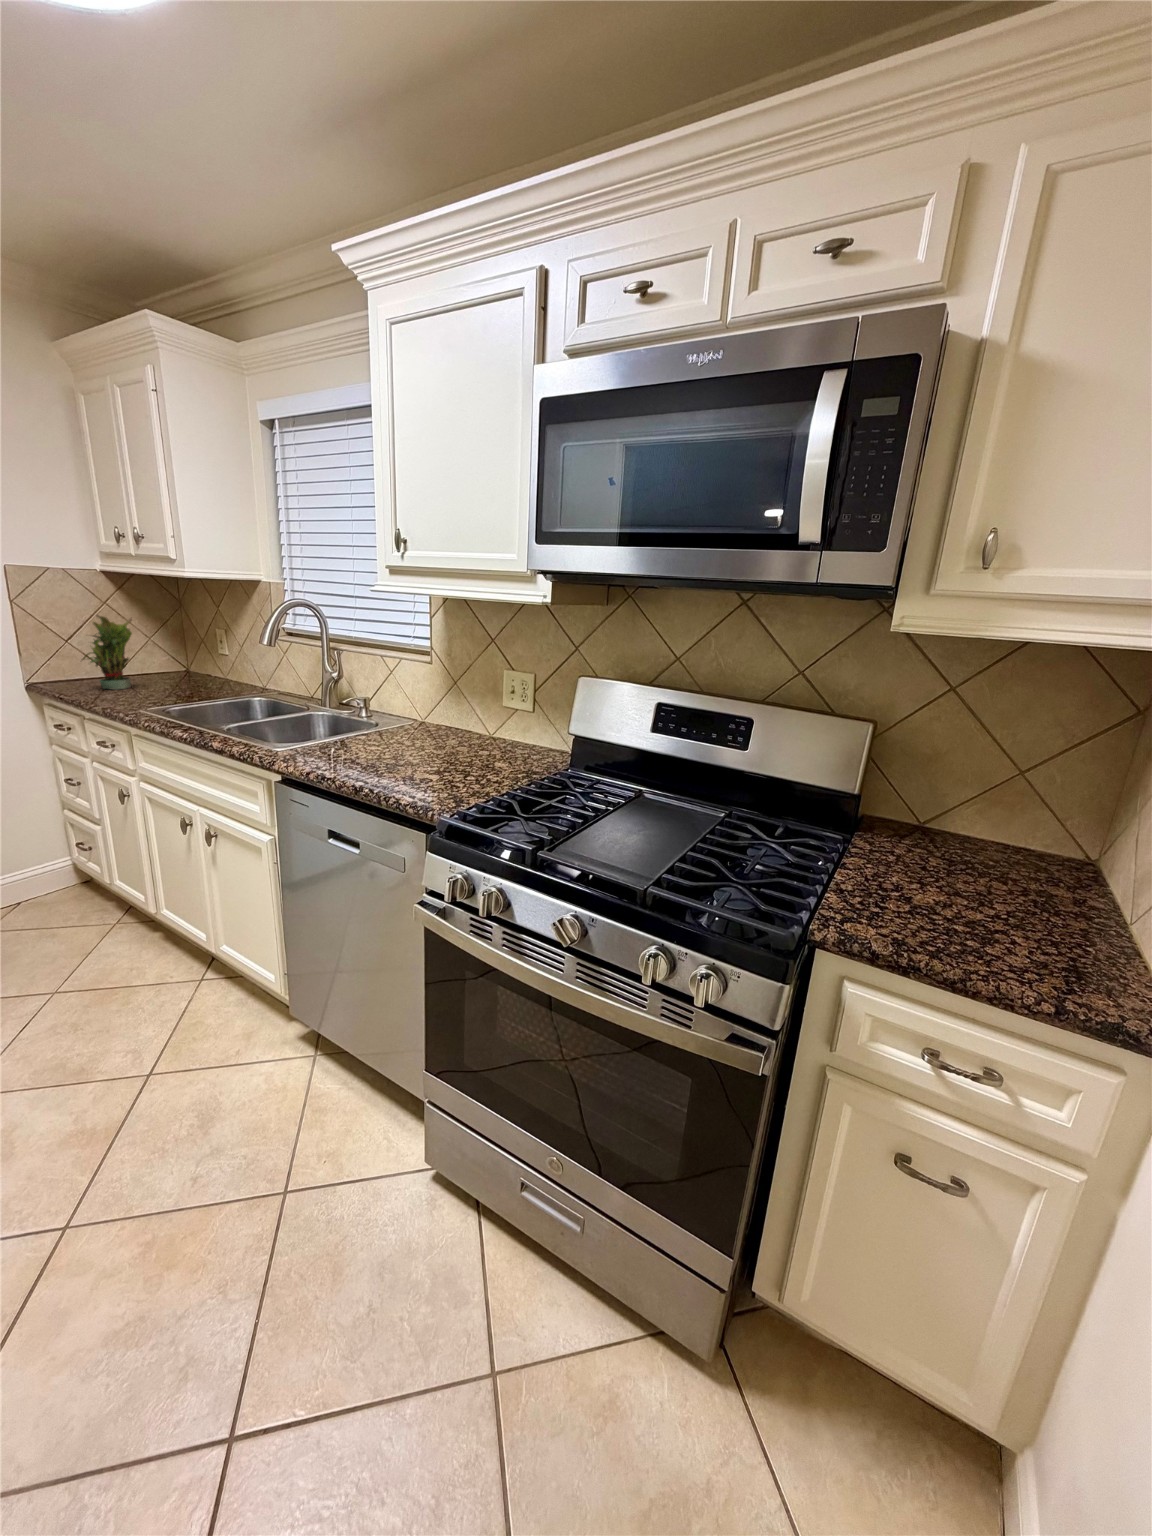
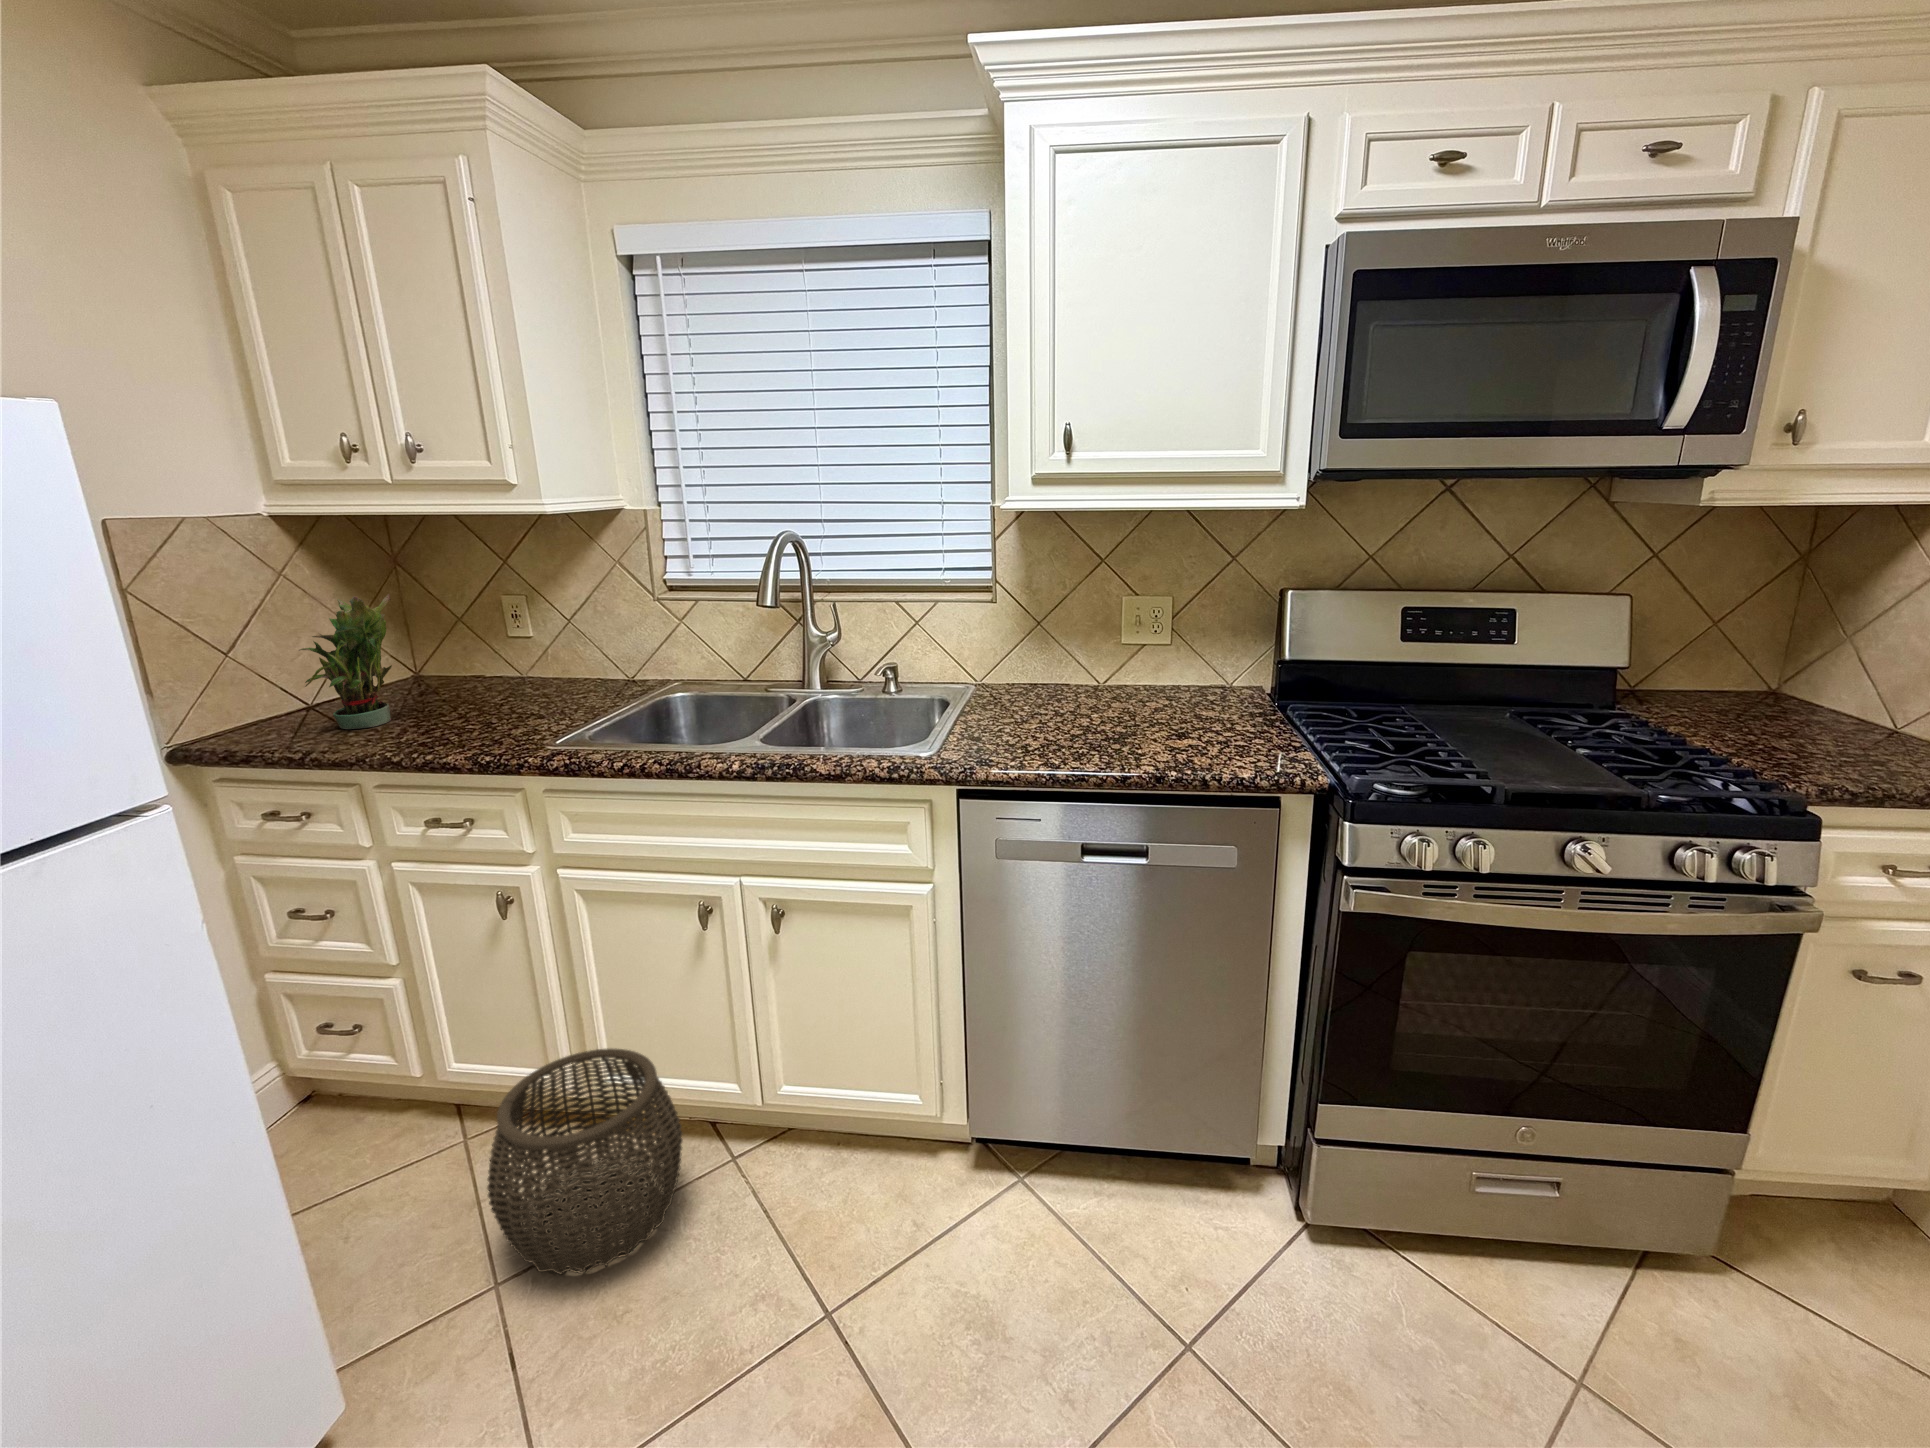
woven basket: none [51,891,179,1010] -> present [487,1049,683,1274]

